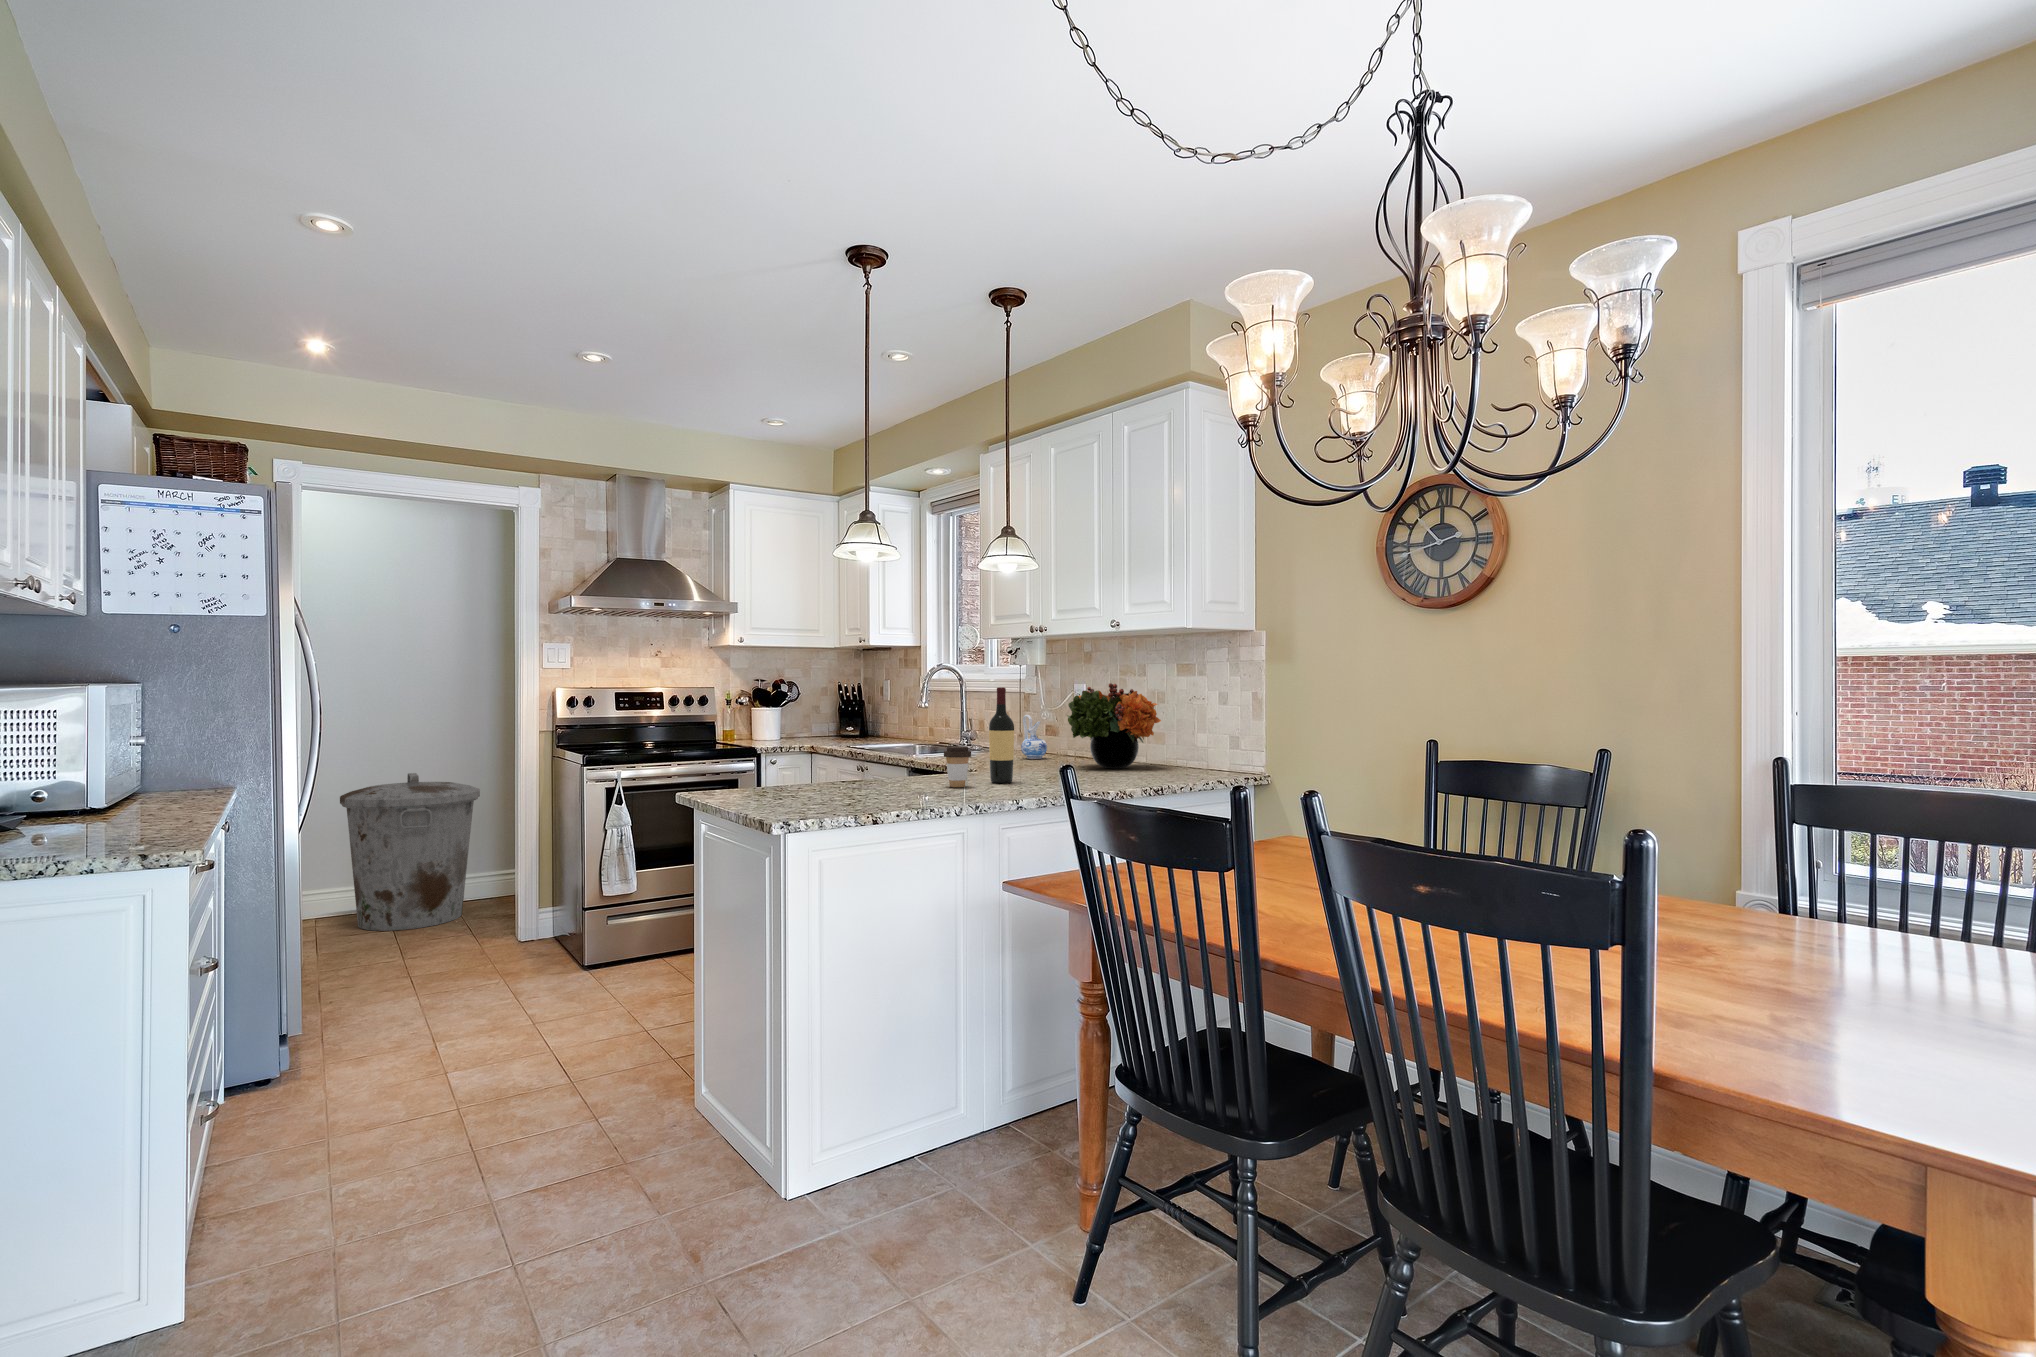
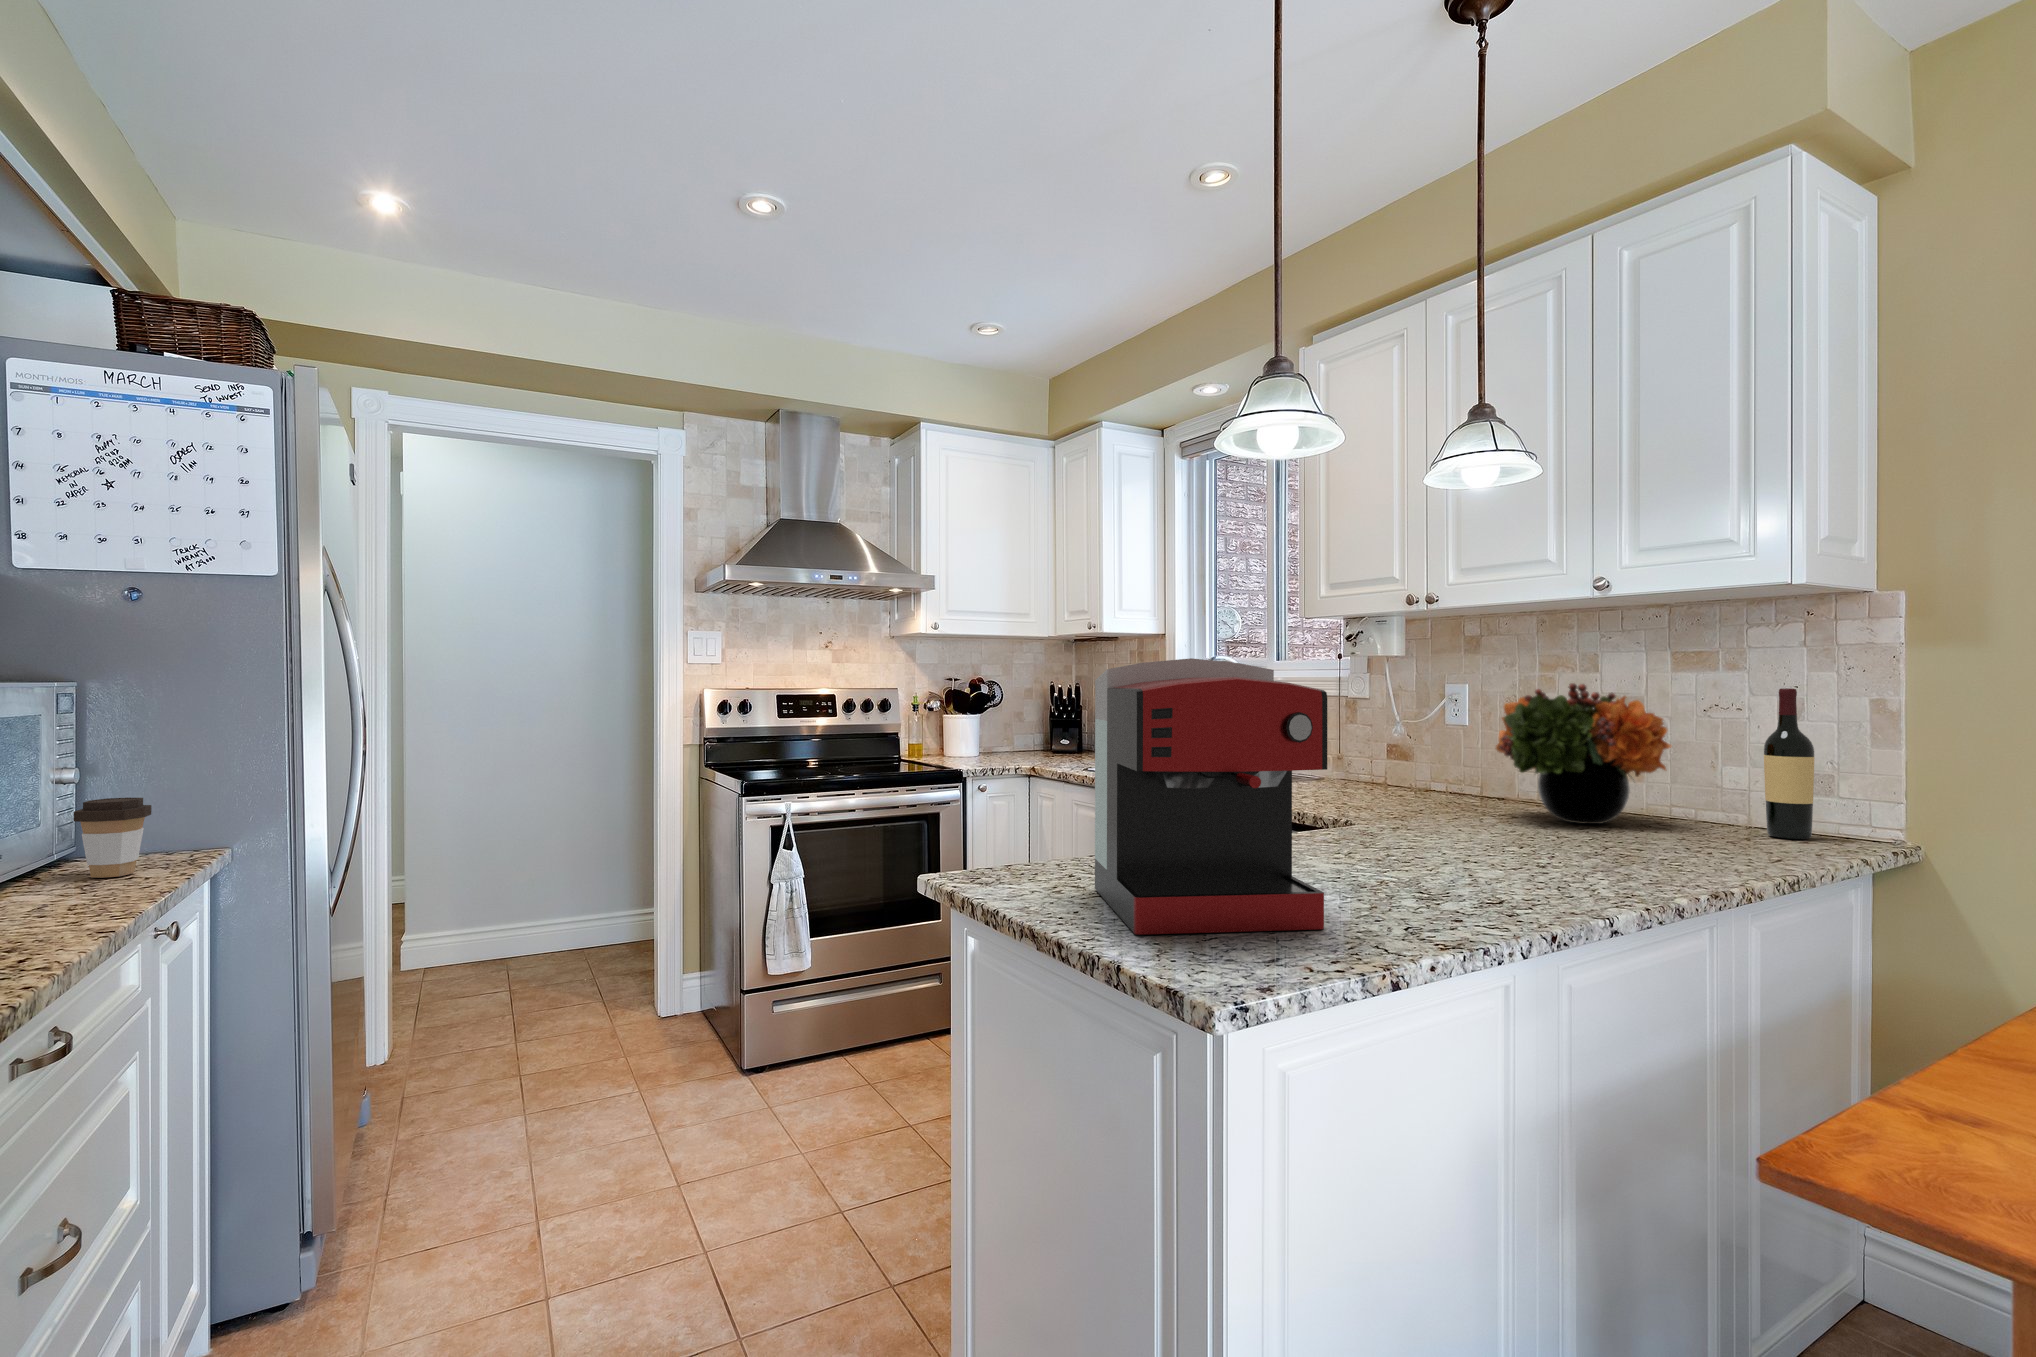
coffee maker: none [768,671,867,807] -> present [1095,658,1328,935]
wine bottle: present [989,687,1014,783] -> present [1764,688,1815,839]
ceramic pitcher: present [1021,715,1047,759] -> none [1376,731,1418,798]
coffee cup: present [944,746,971,787] -> present [74,798,152,878]
trash can: present [340,773,480,931] -> none [450,794,614,993]

